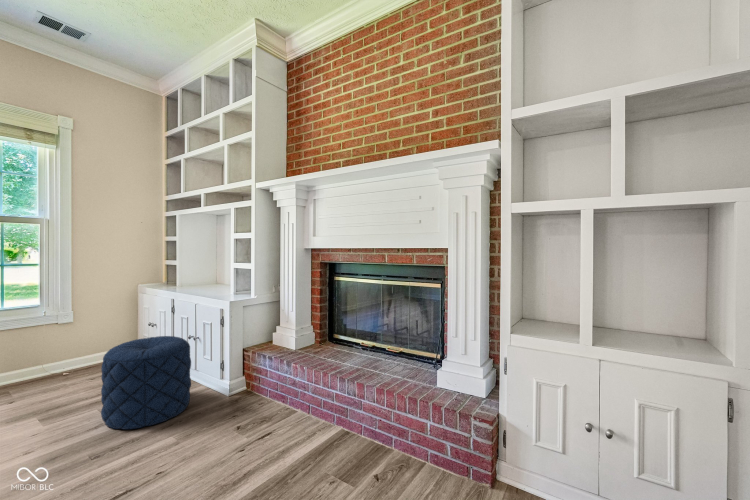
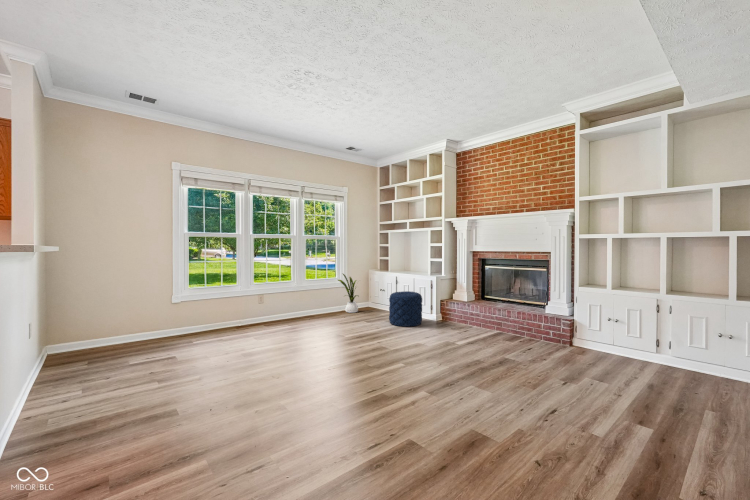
house plant: none [33,297,102,379] -> present [338,274,358,313]

